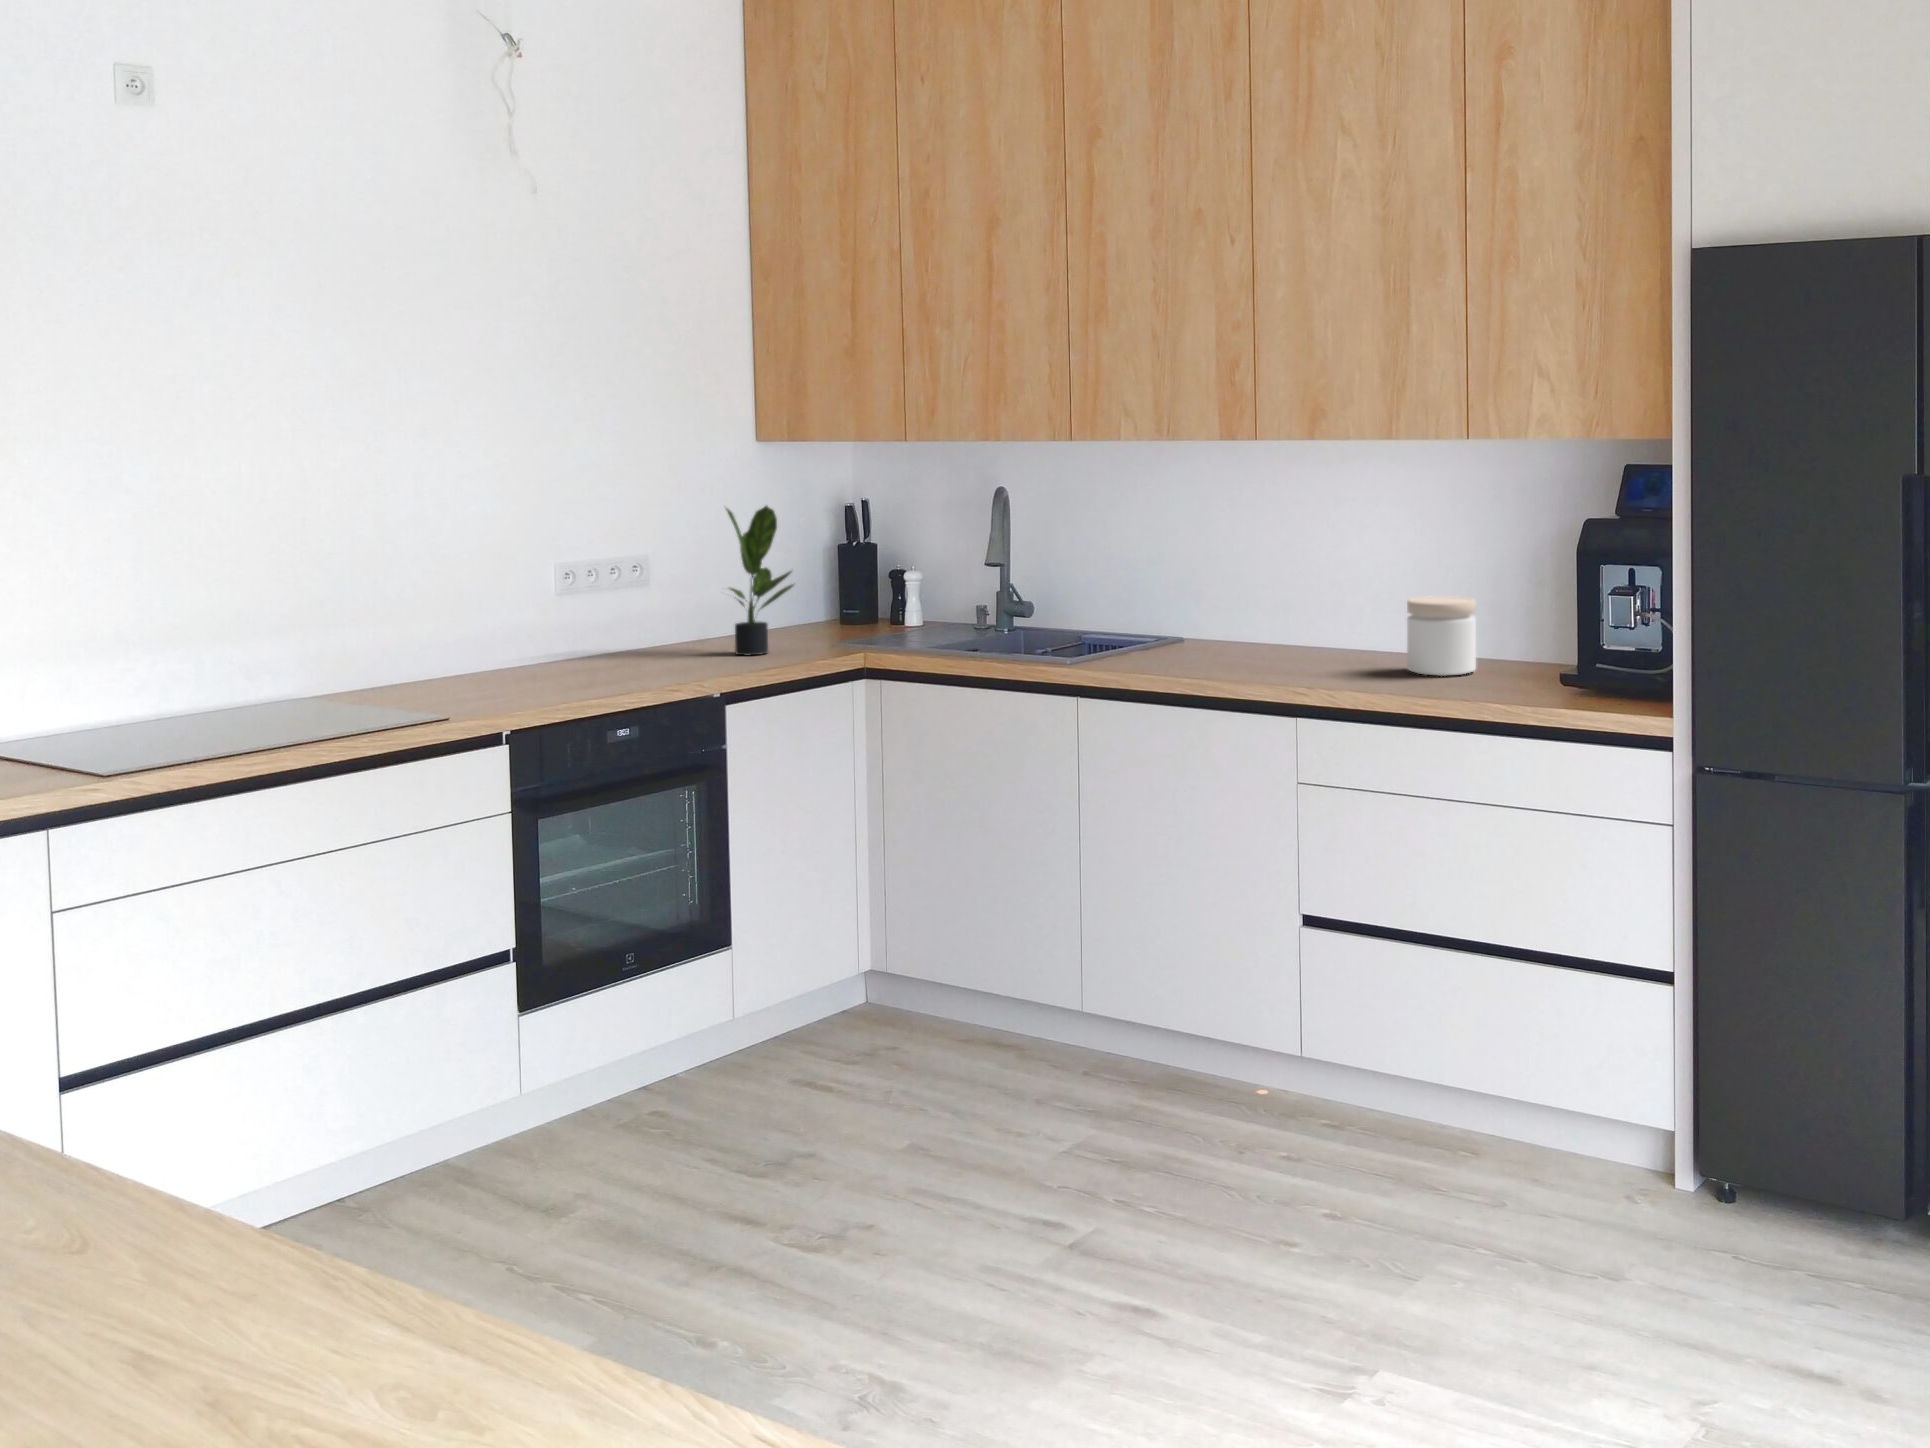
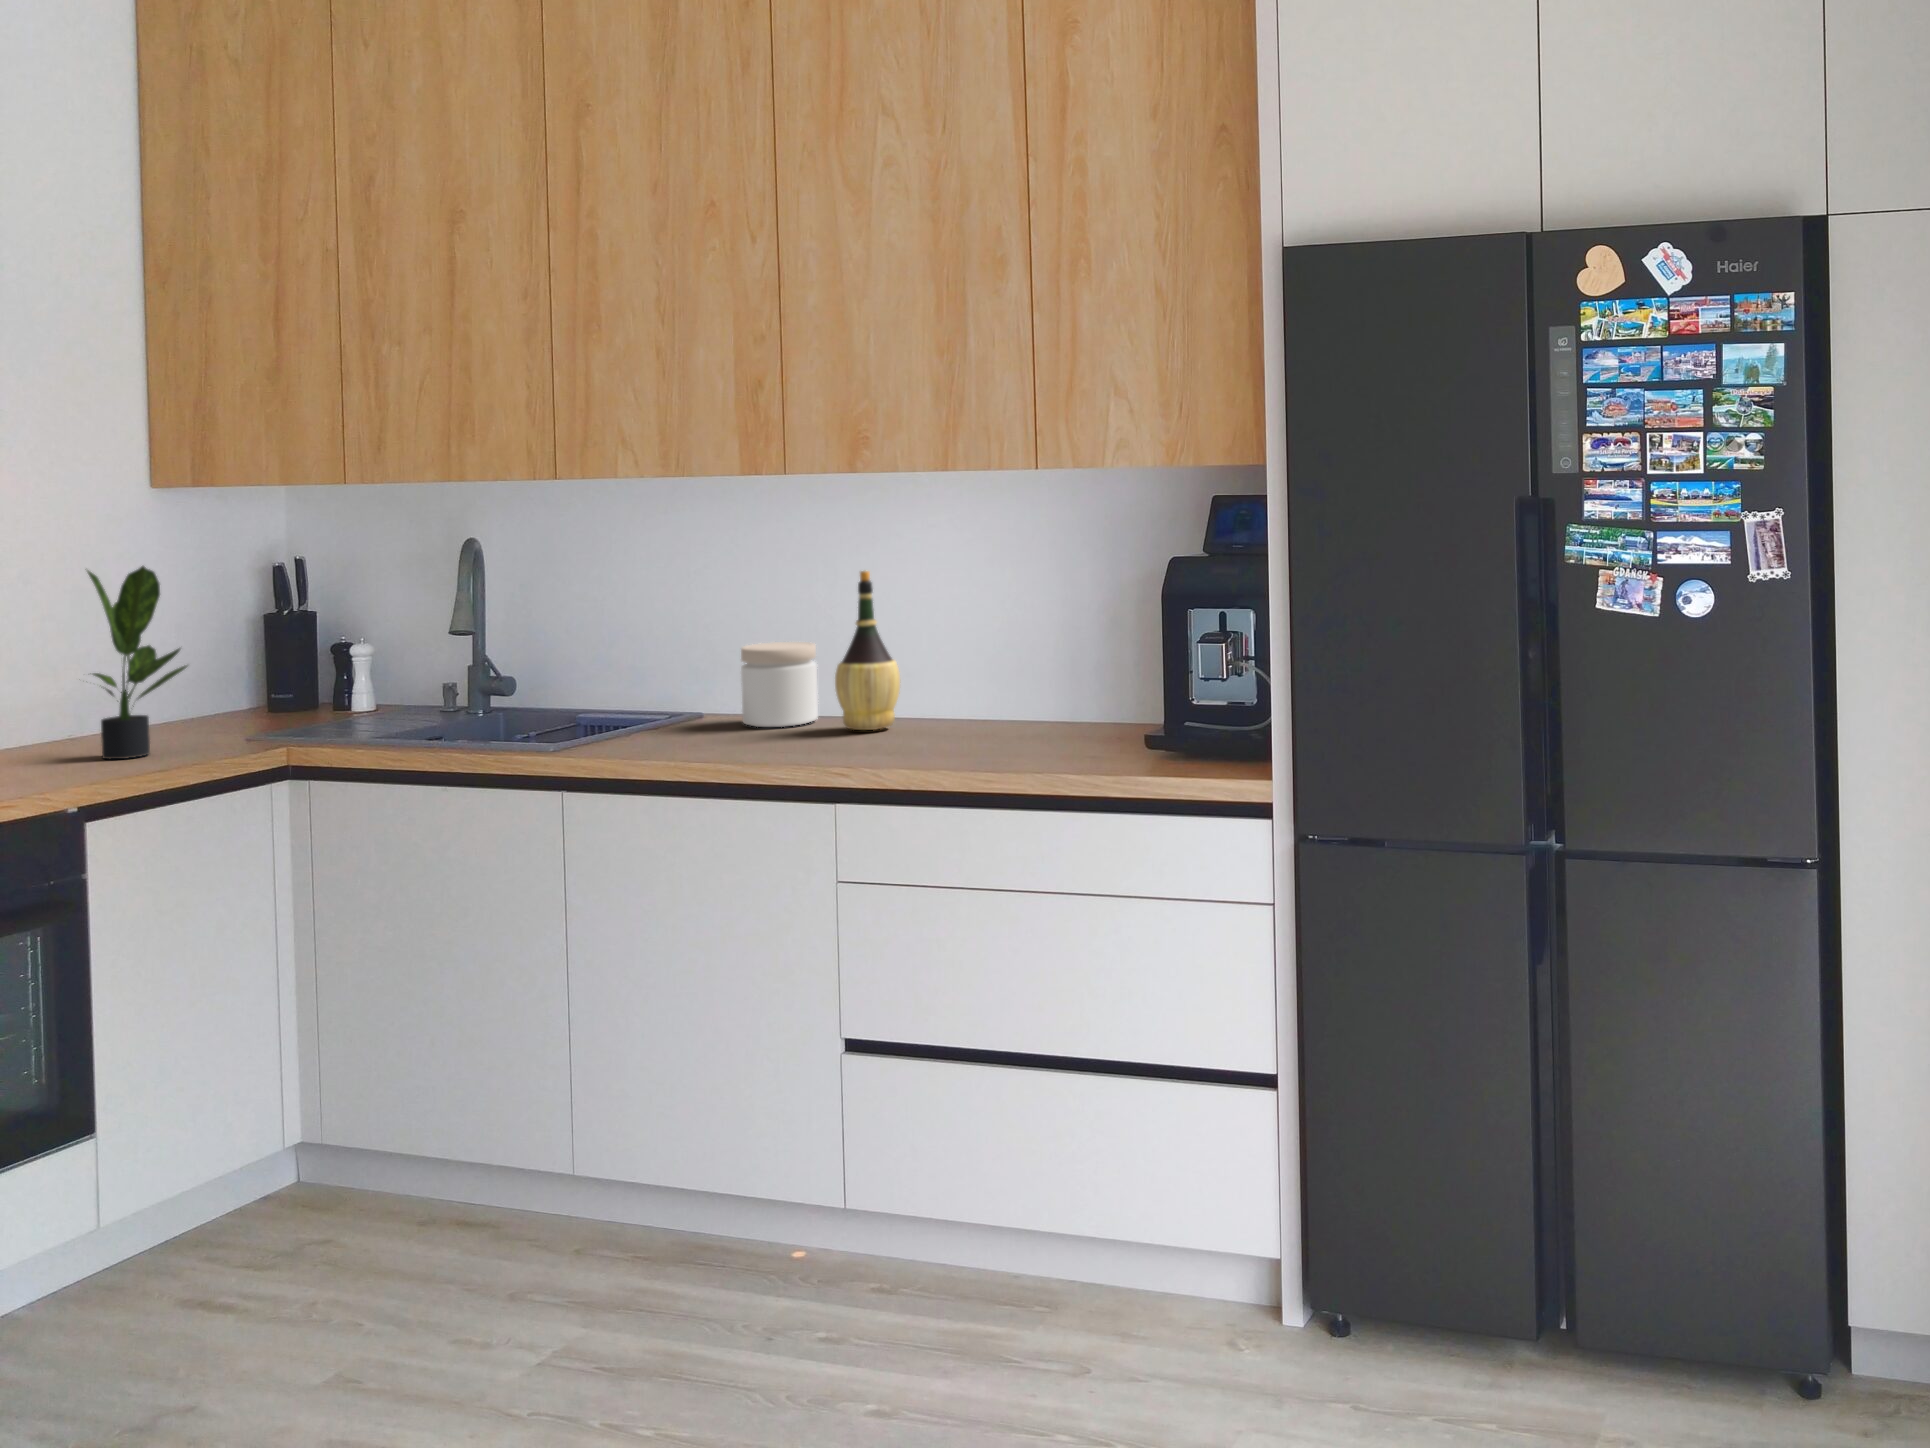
wine bottle: none [1293,523,1348,660] -> present [835,570,900,730]
jar: present [1407,596,1476,676] -> present [741,642,818,727]

